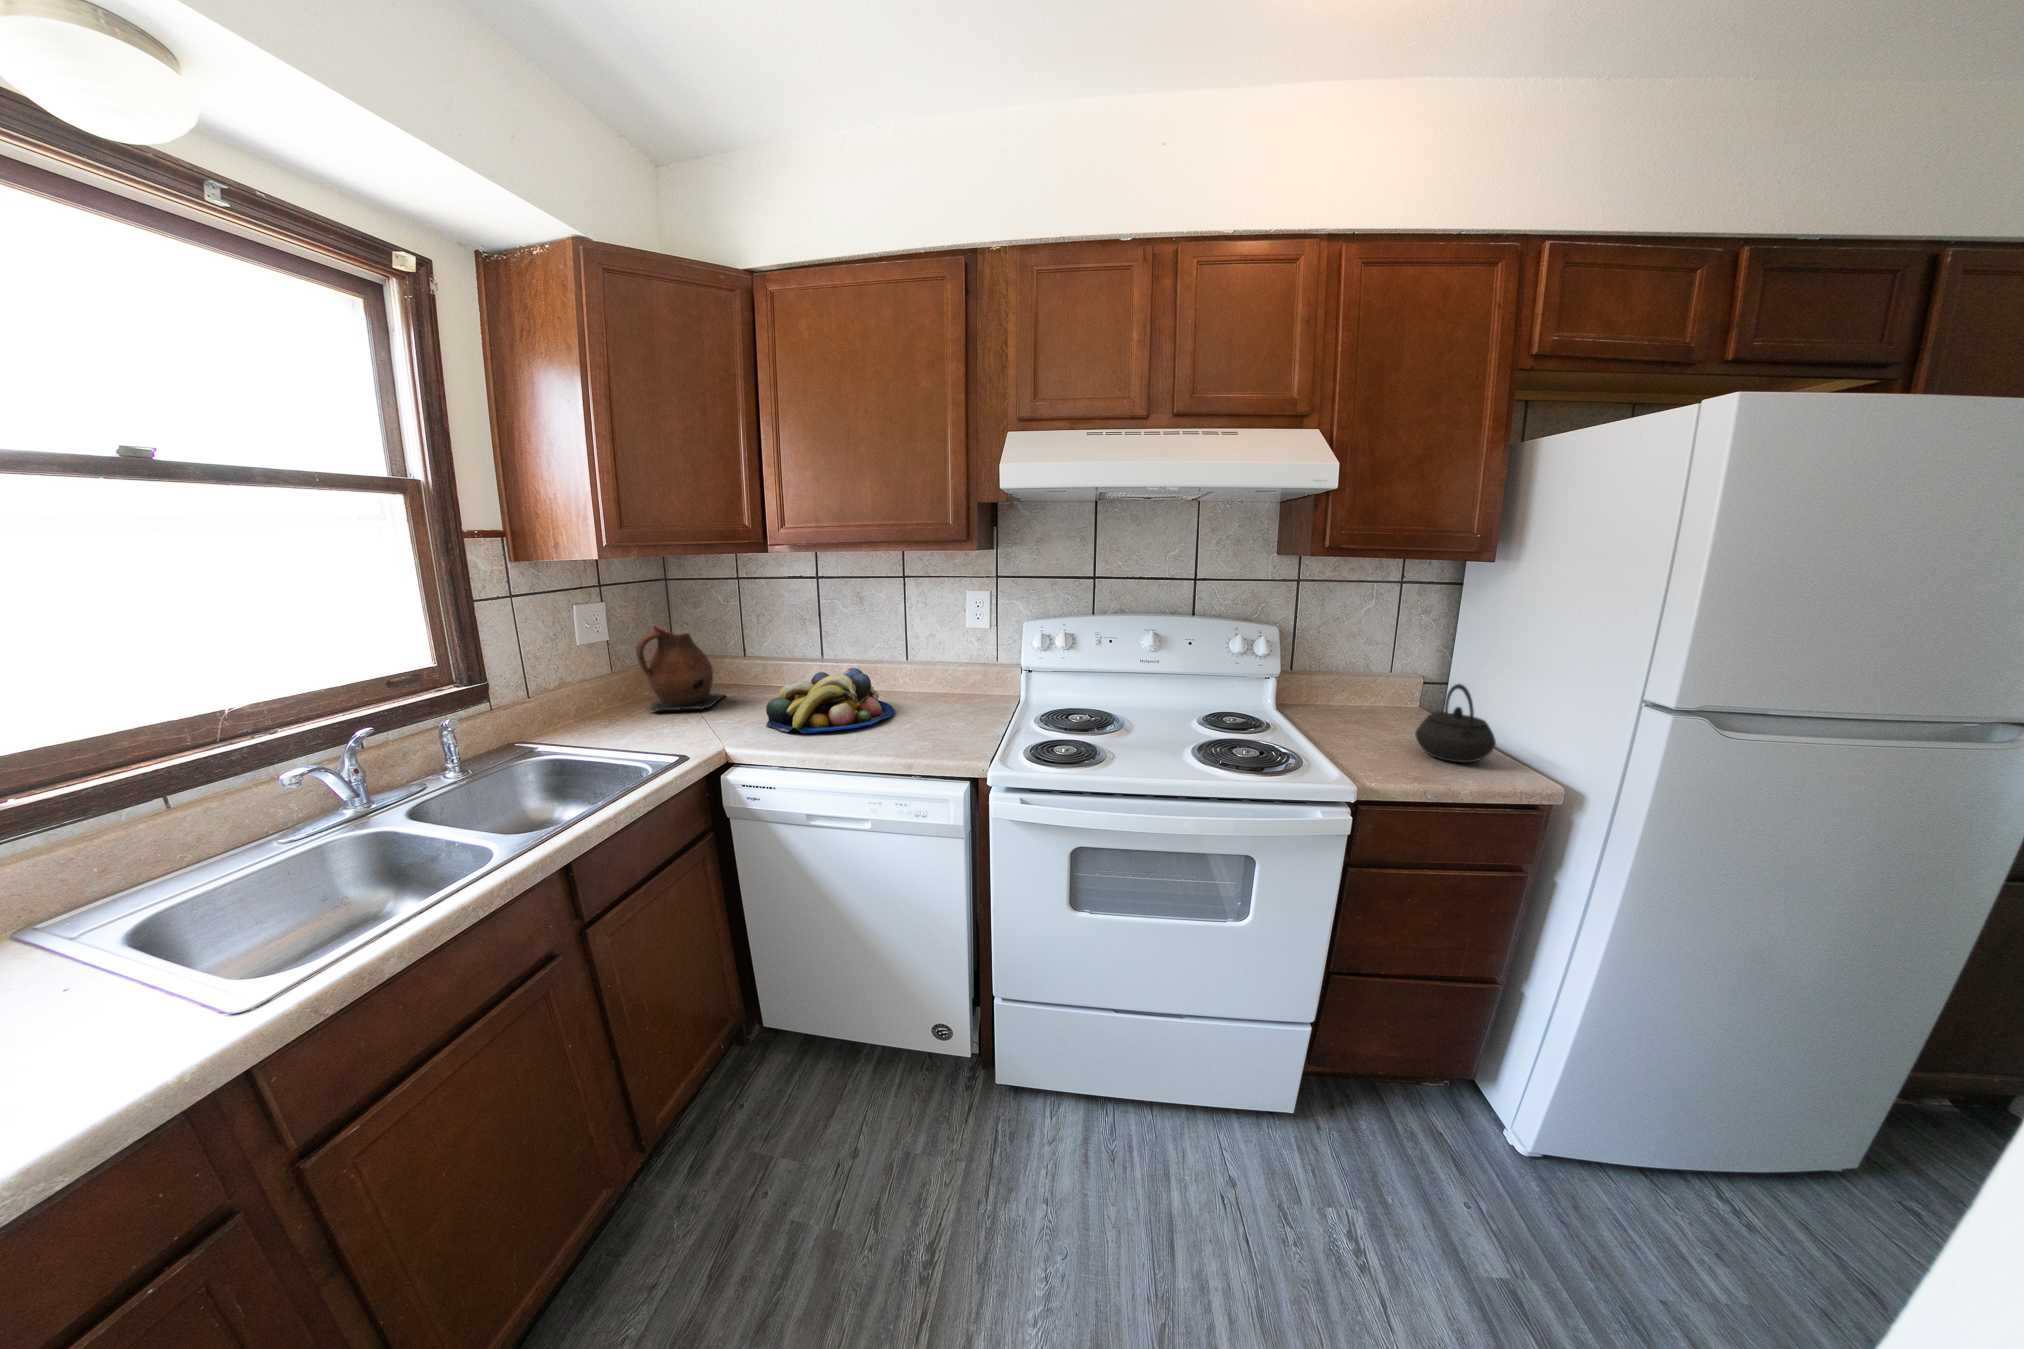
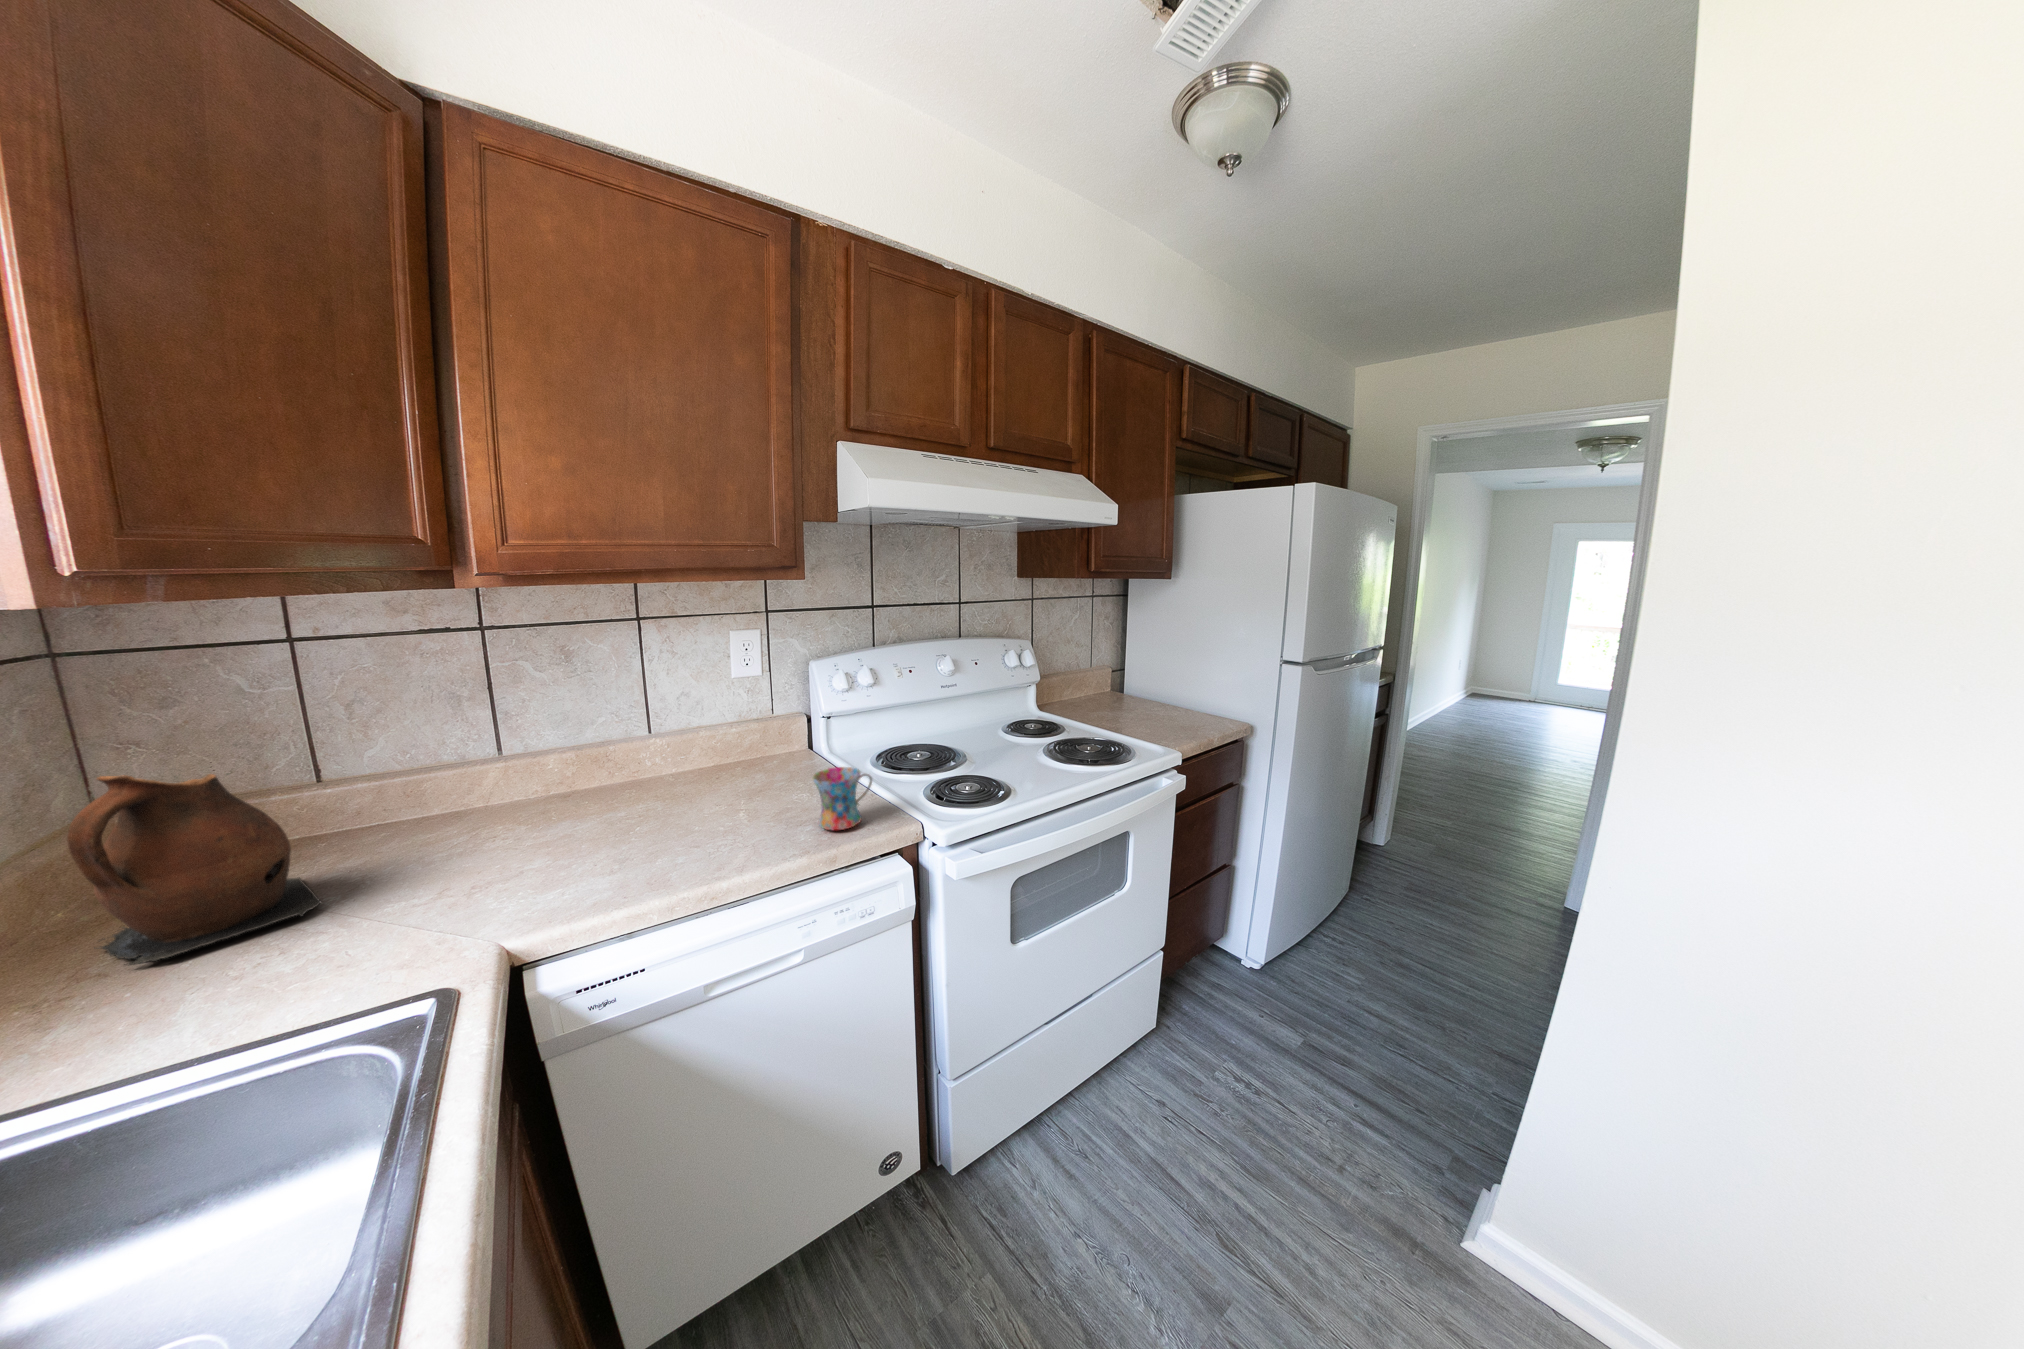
fruit bowl: present [766,668,894,733] -> none [489,763,710,891]
kettle: present [1415,684,1496,763] -> none [1153,661,1202,718]
mug: none [920,701,969,749] -> present [812,767,872,830]

